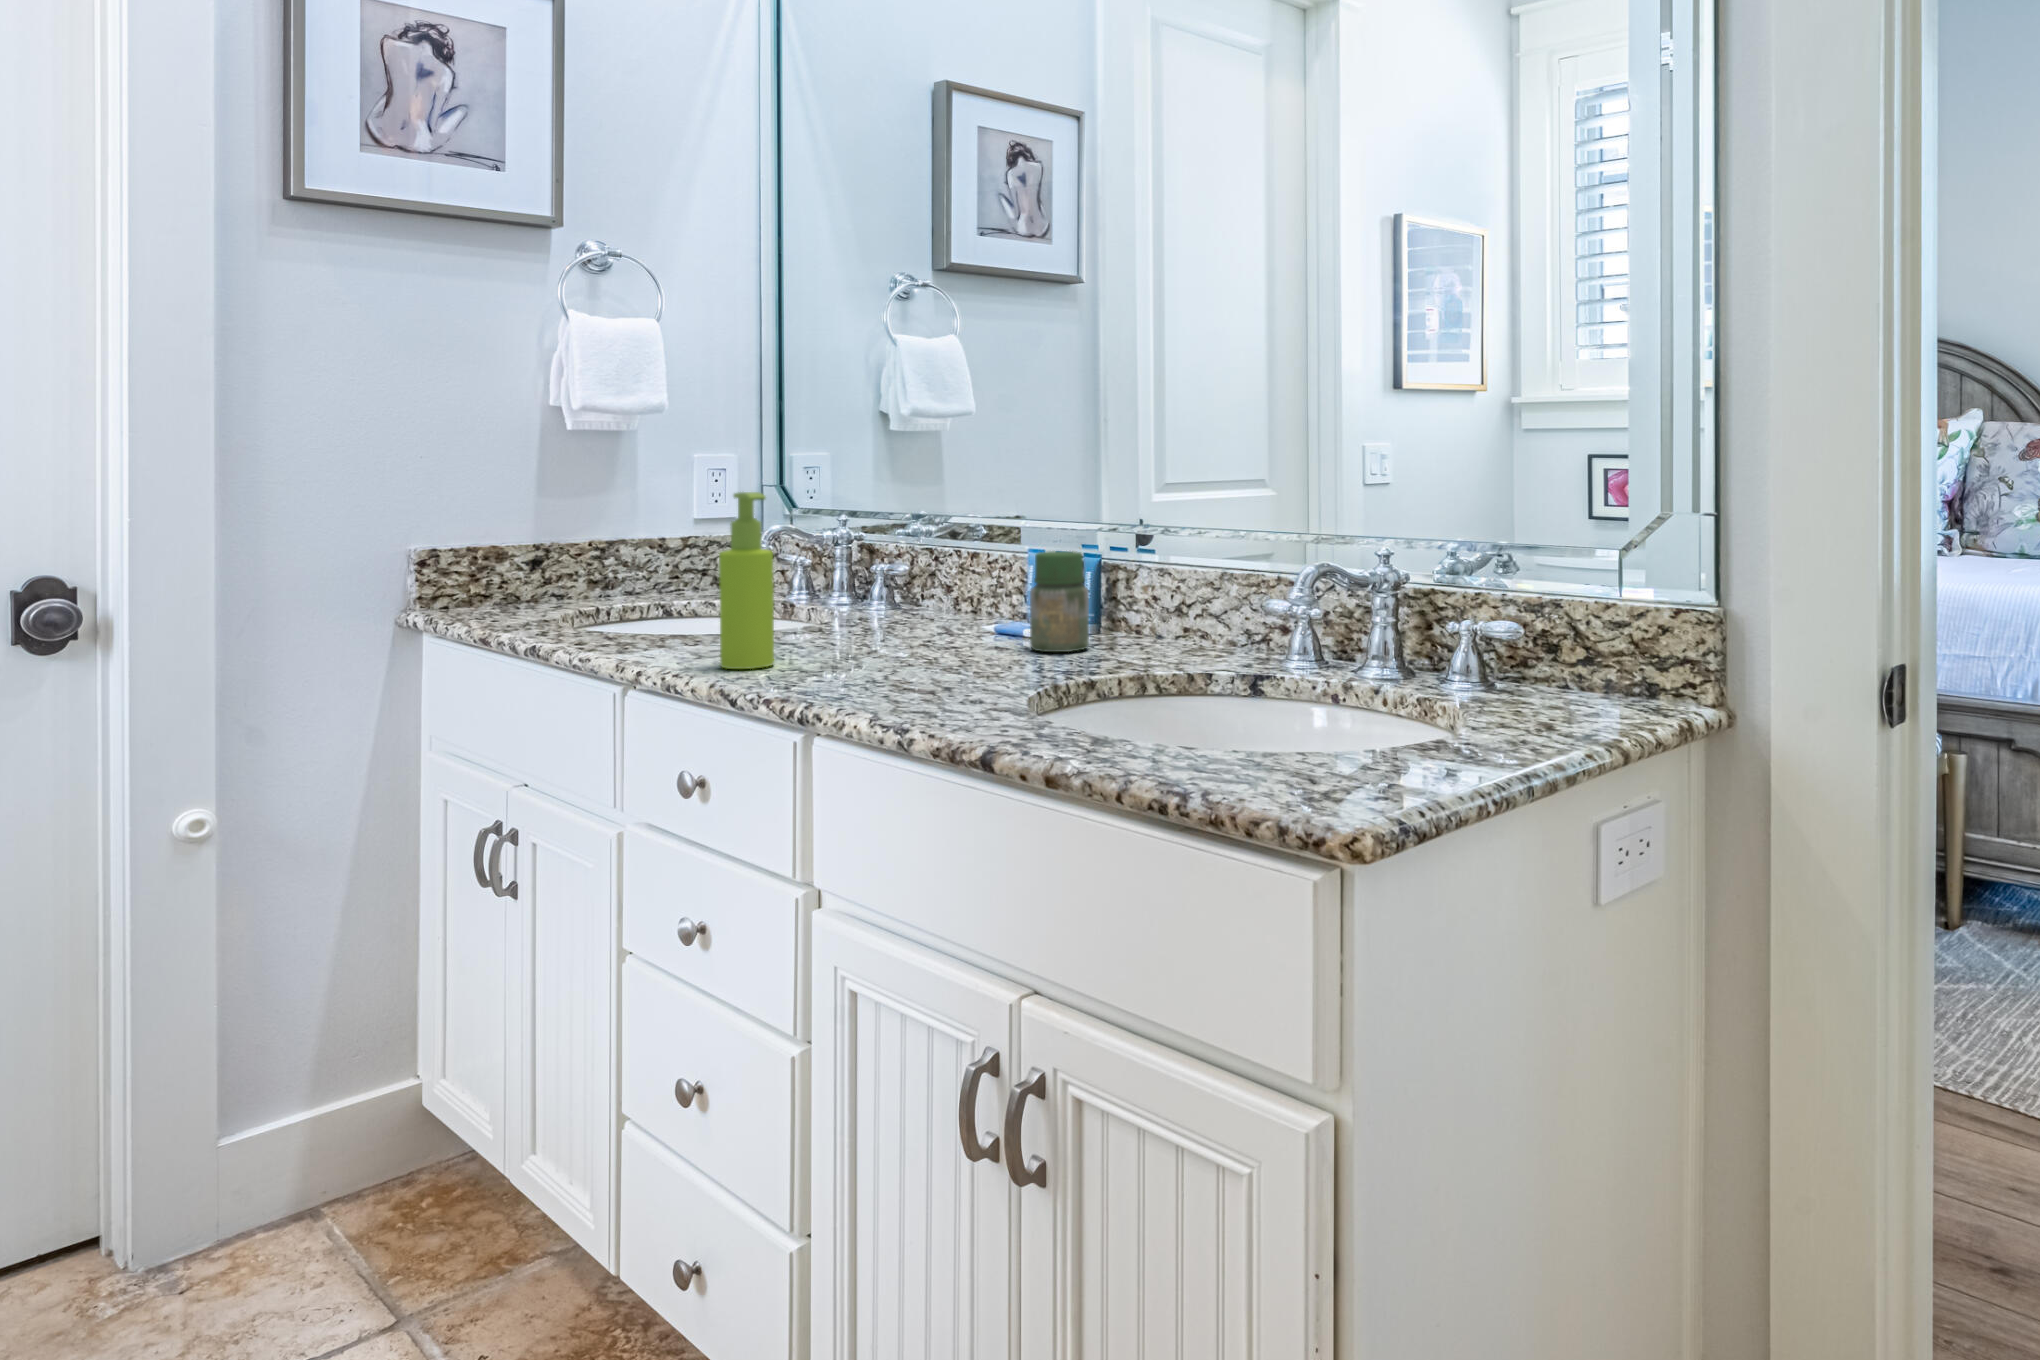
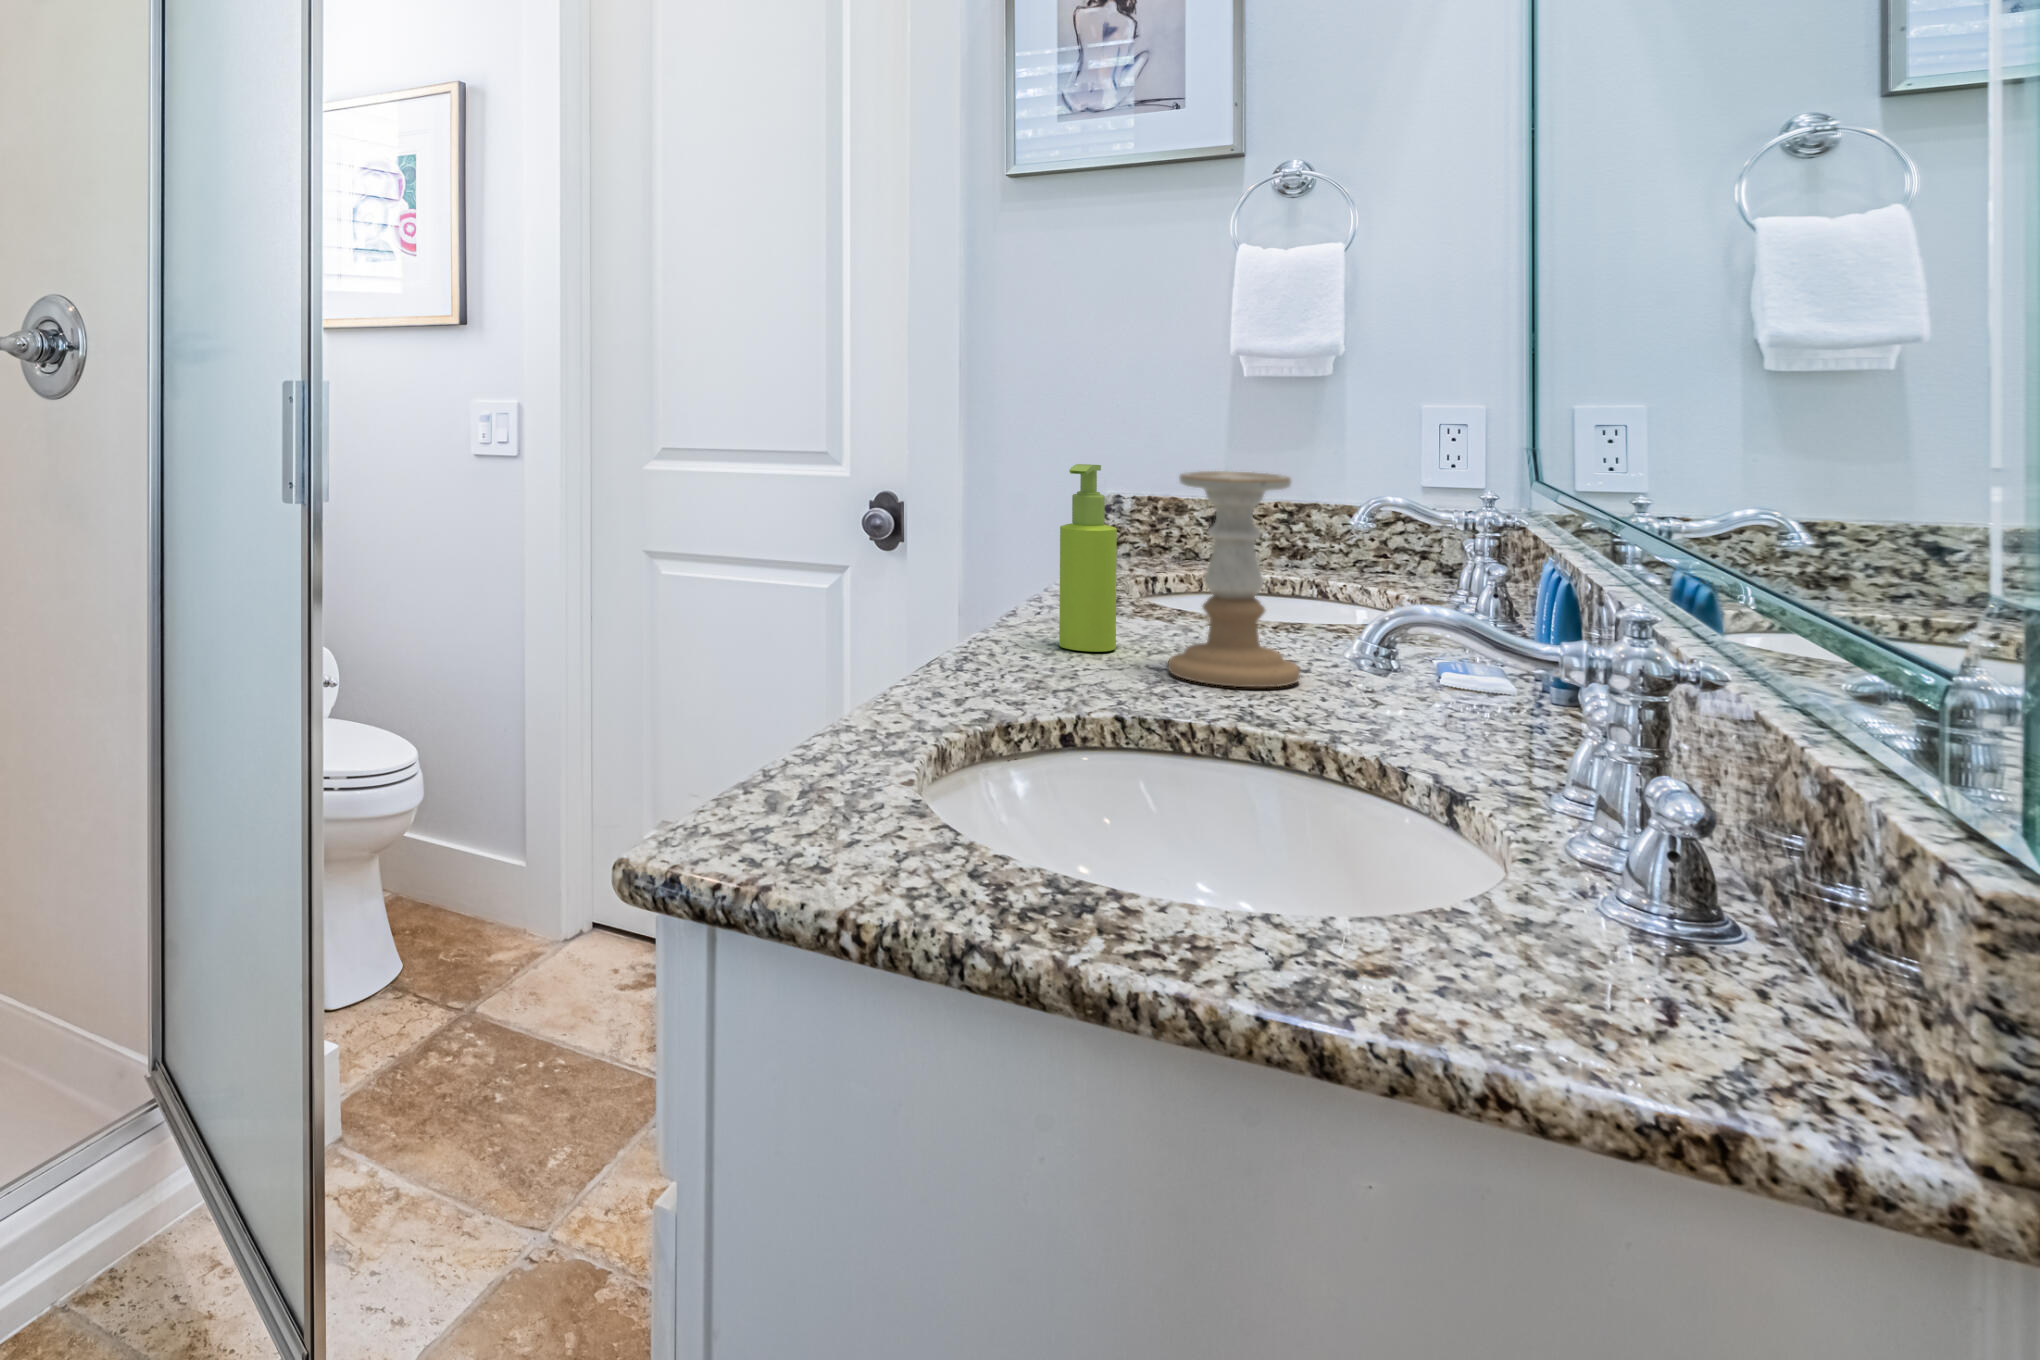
candle holder: none [857,488,963,667] -> present [1168,471,1300,687]
jar: present [1030,551,1089,652] -> none [1396,573,1486,714]

